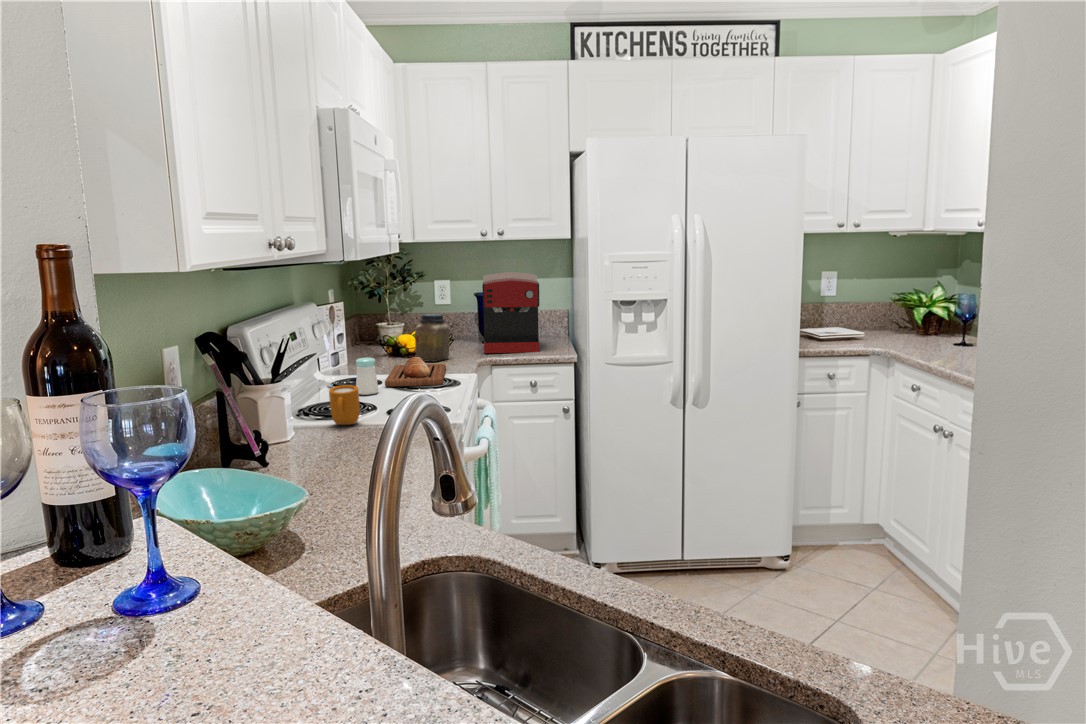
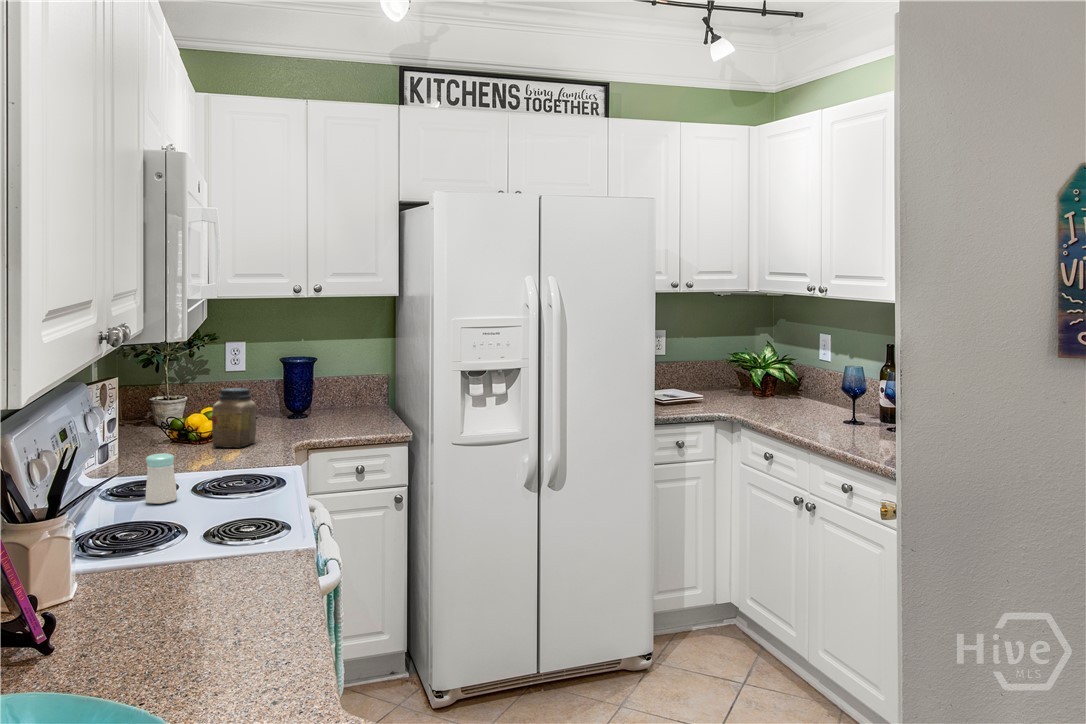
coffee maker: present [482,272,540,353] -> none [294,336,367,434]
bread loaf: present [385,357,446,386] -> none [184,445,263,489]
mug: present [329,385,360,425] -> none [123,501,168,558]

